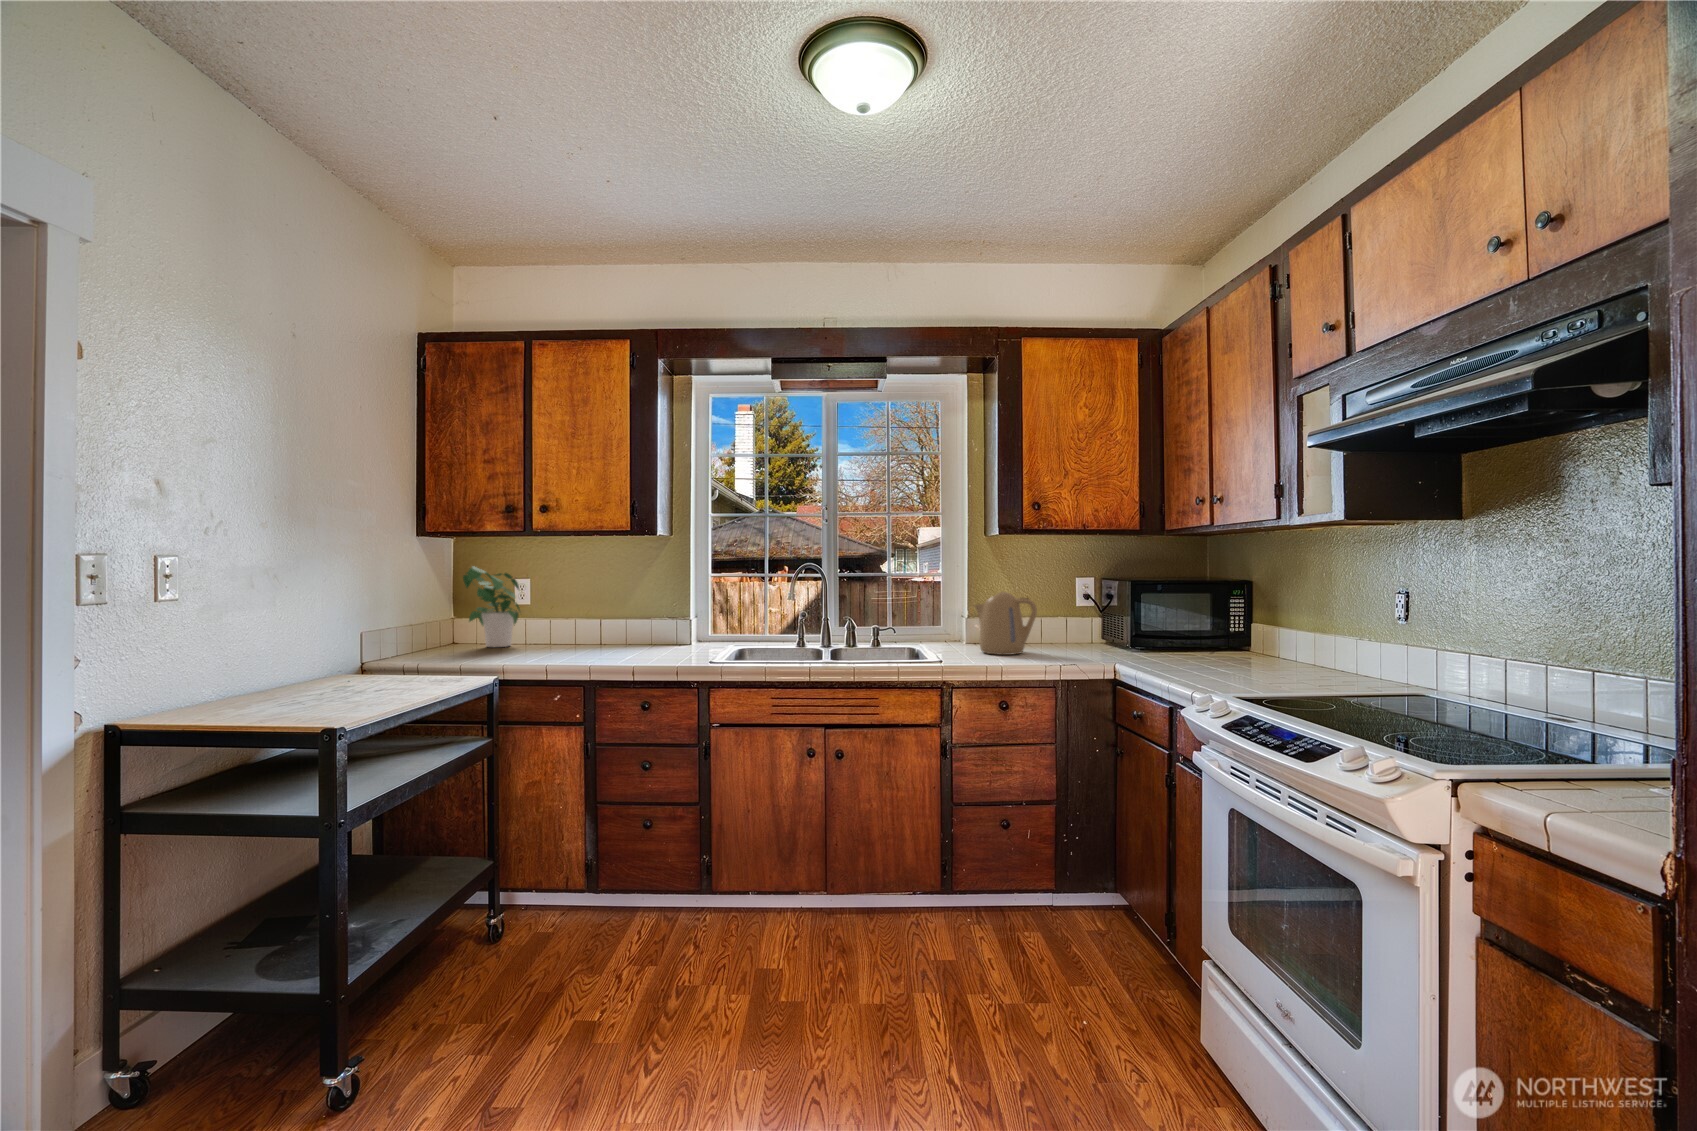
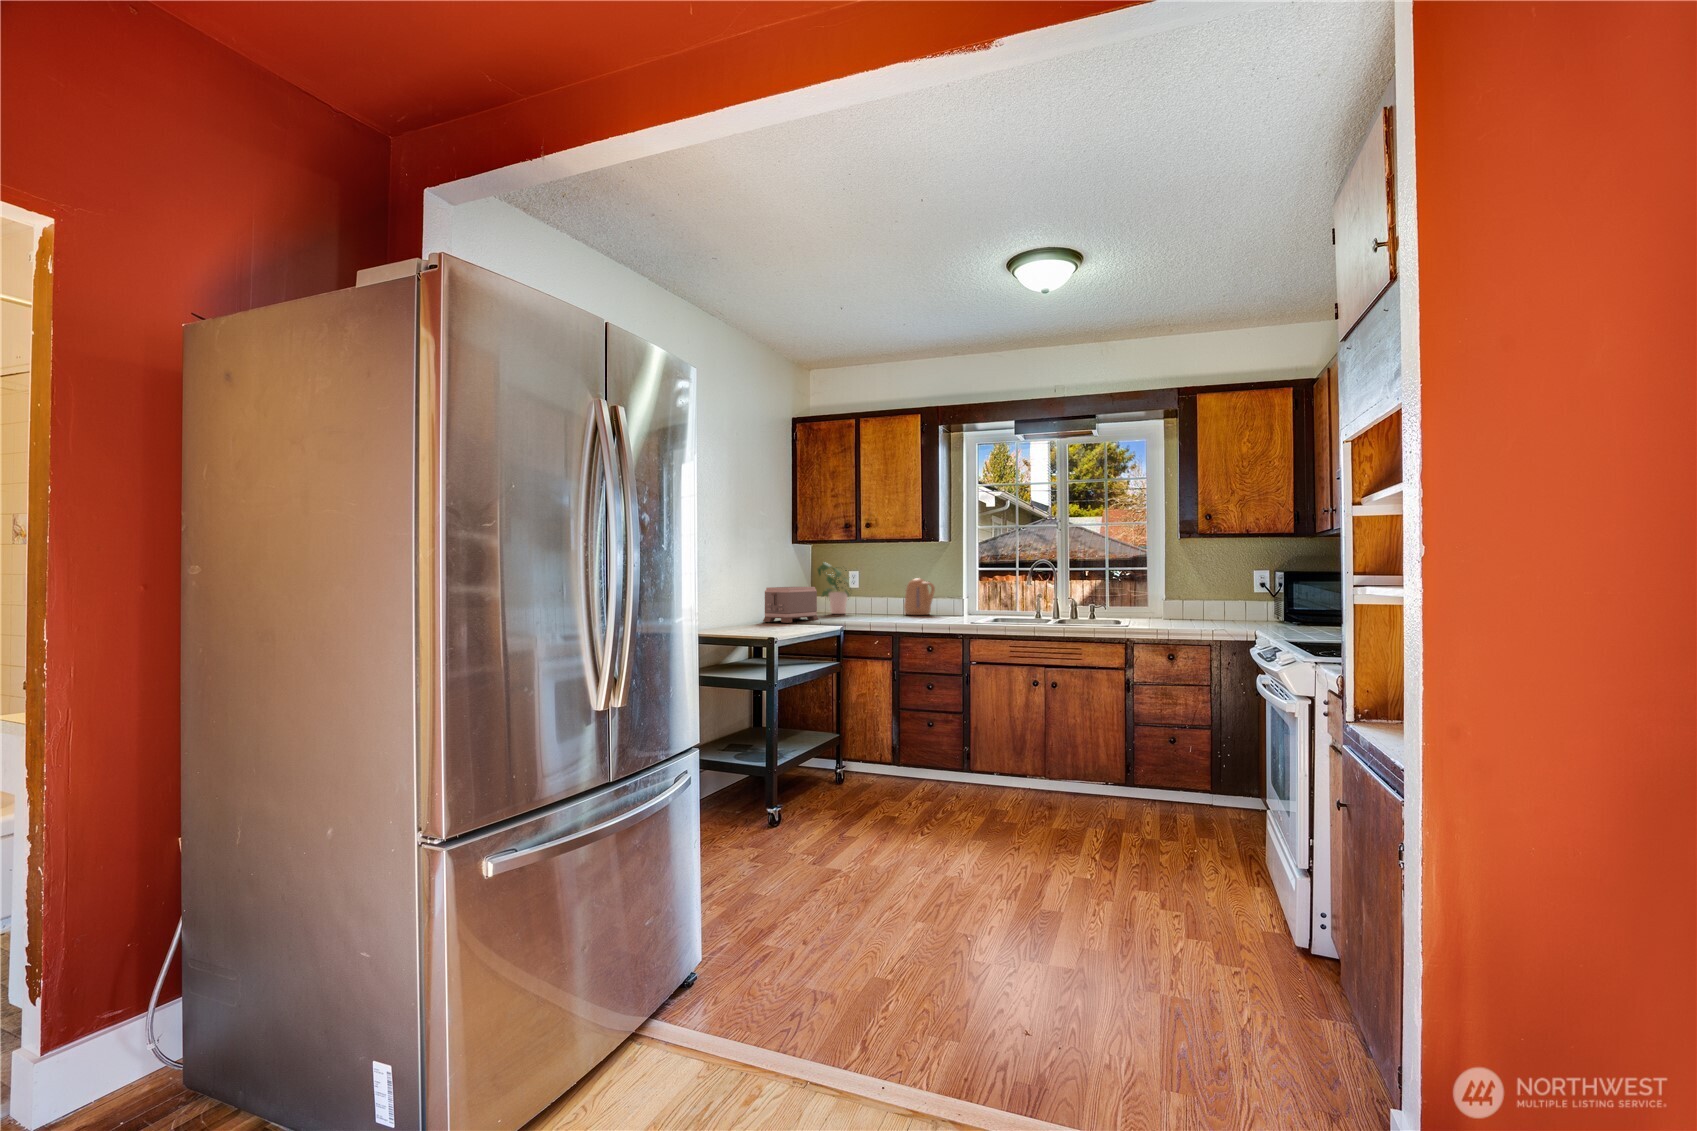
kettle: present [974,592,1037,655] -> present [904,578,935,615]
toaster: none [347,608,458,673] -> present [763,587,818,623]

